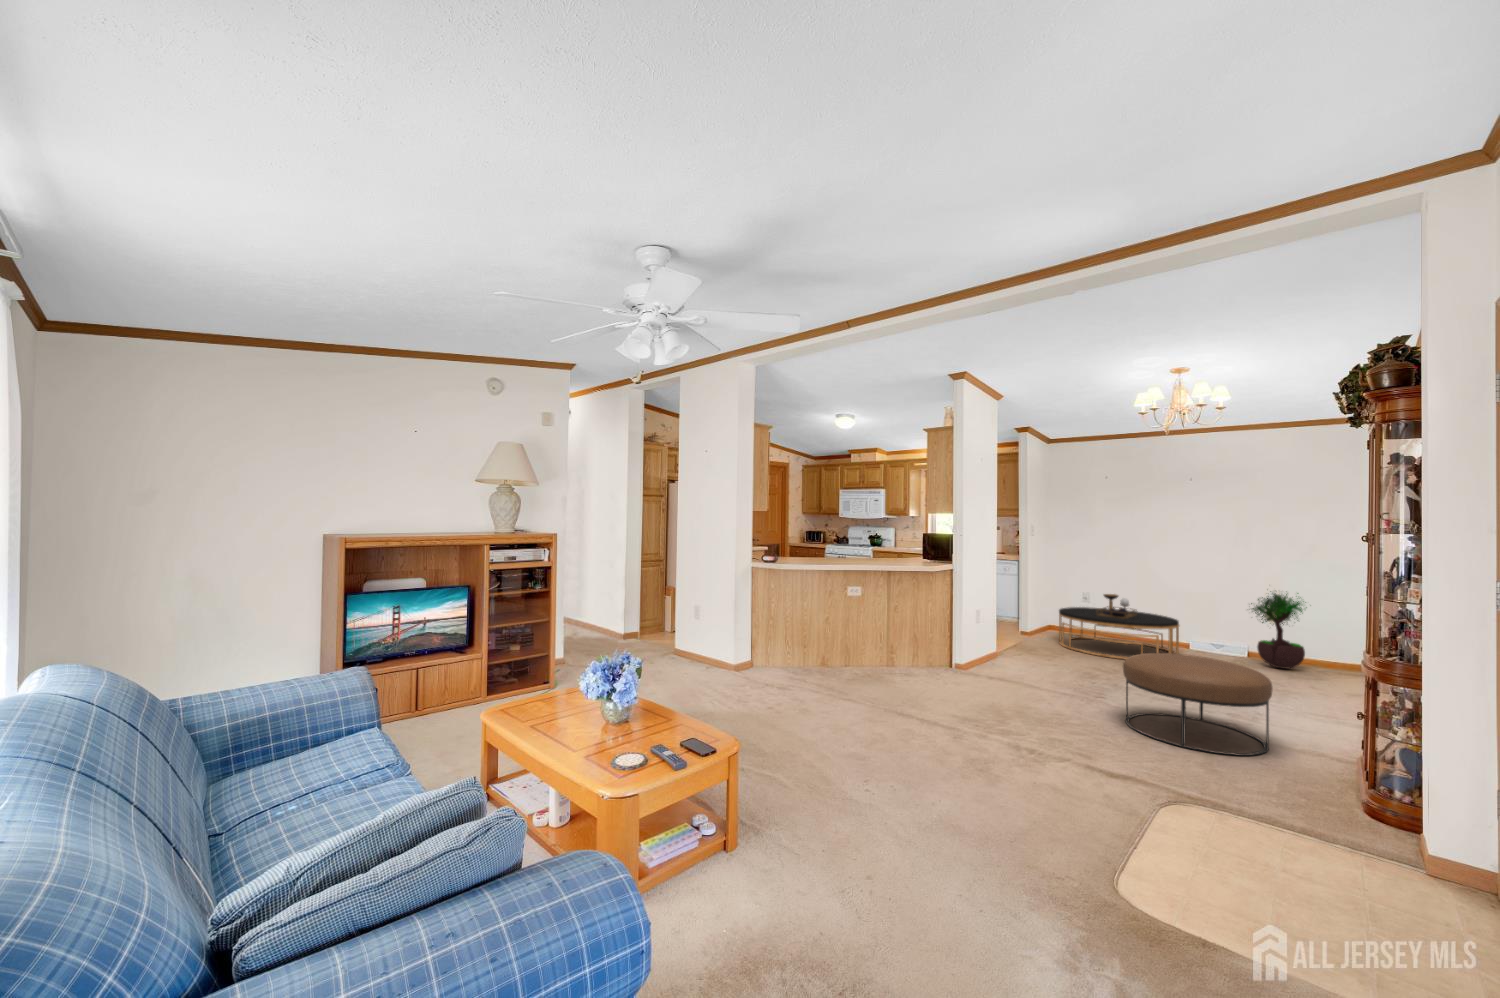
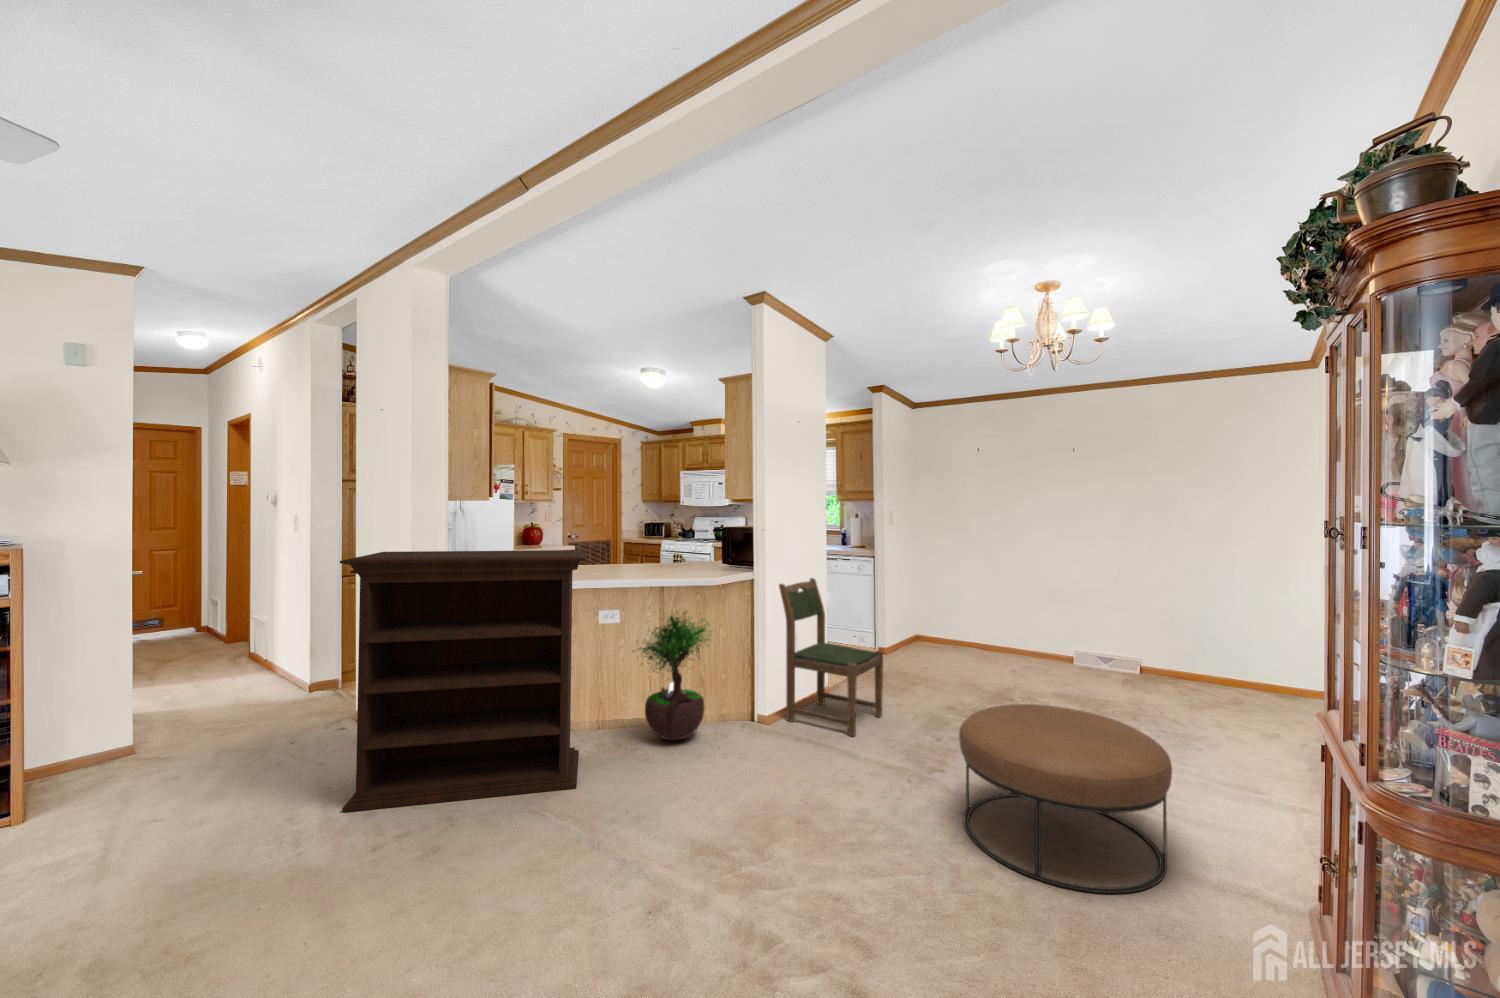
bookshelf: none [725,542,867,695] -> present [340,550,586,812]
dining chair: none [968,572,1045,681] -> present [779,578,883,736]
potted tree: present [1251,591,1307,669] -> present [639,611,710,740]
coffee table: present [1059,594,1179,659] -> none [923,596,1063,685]

